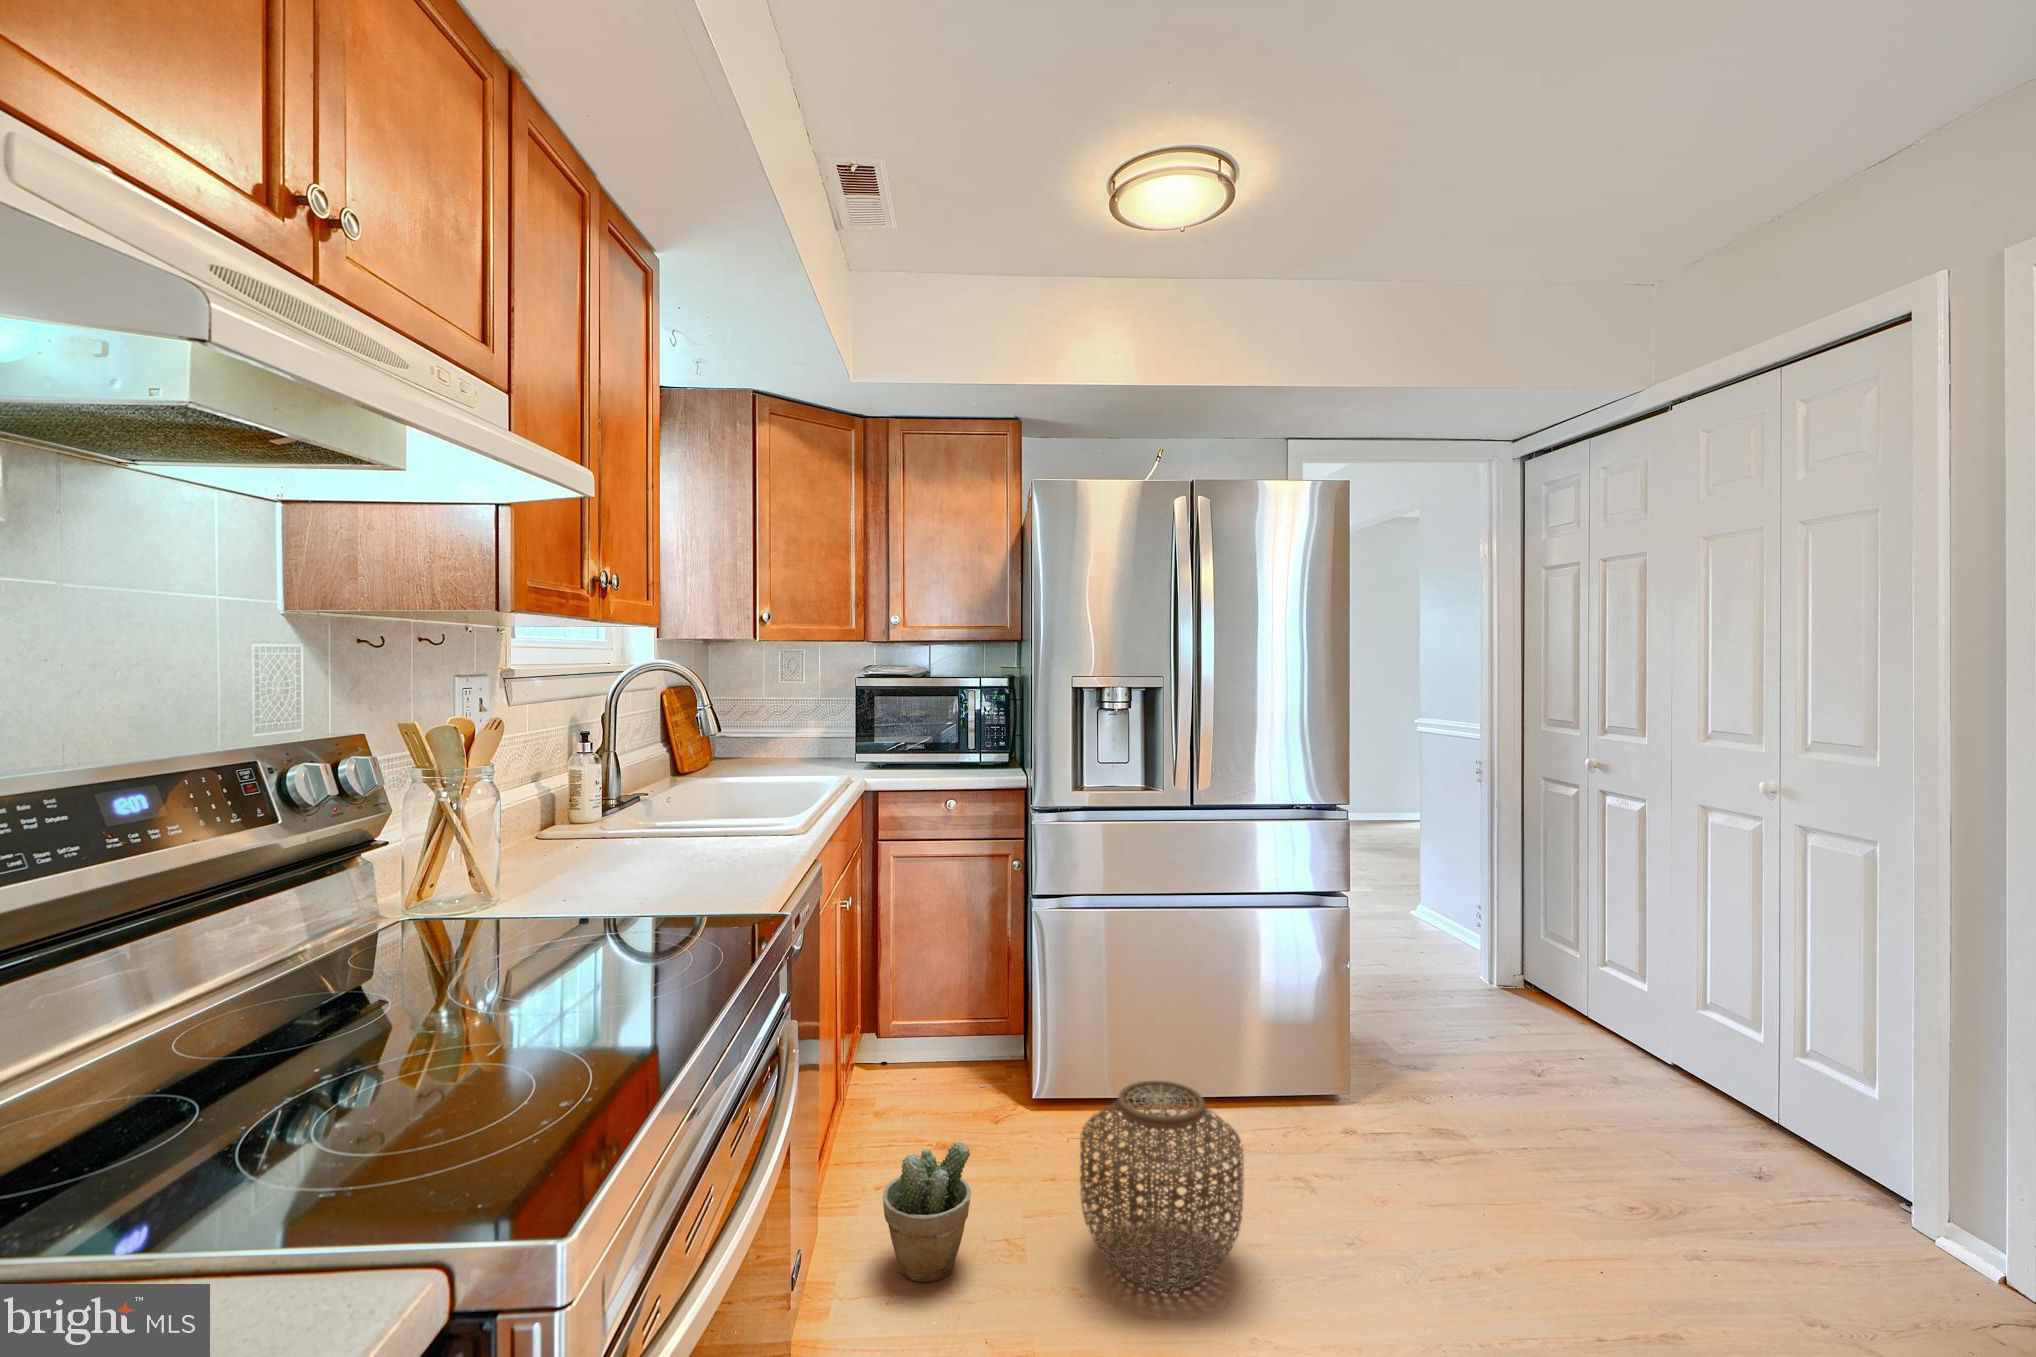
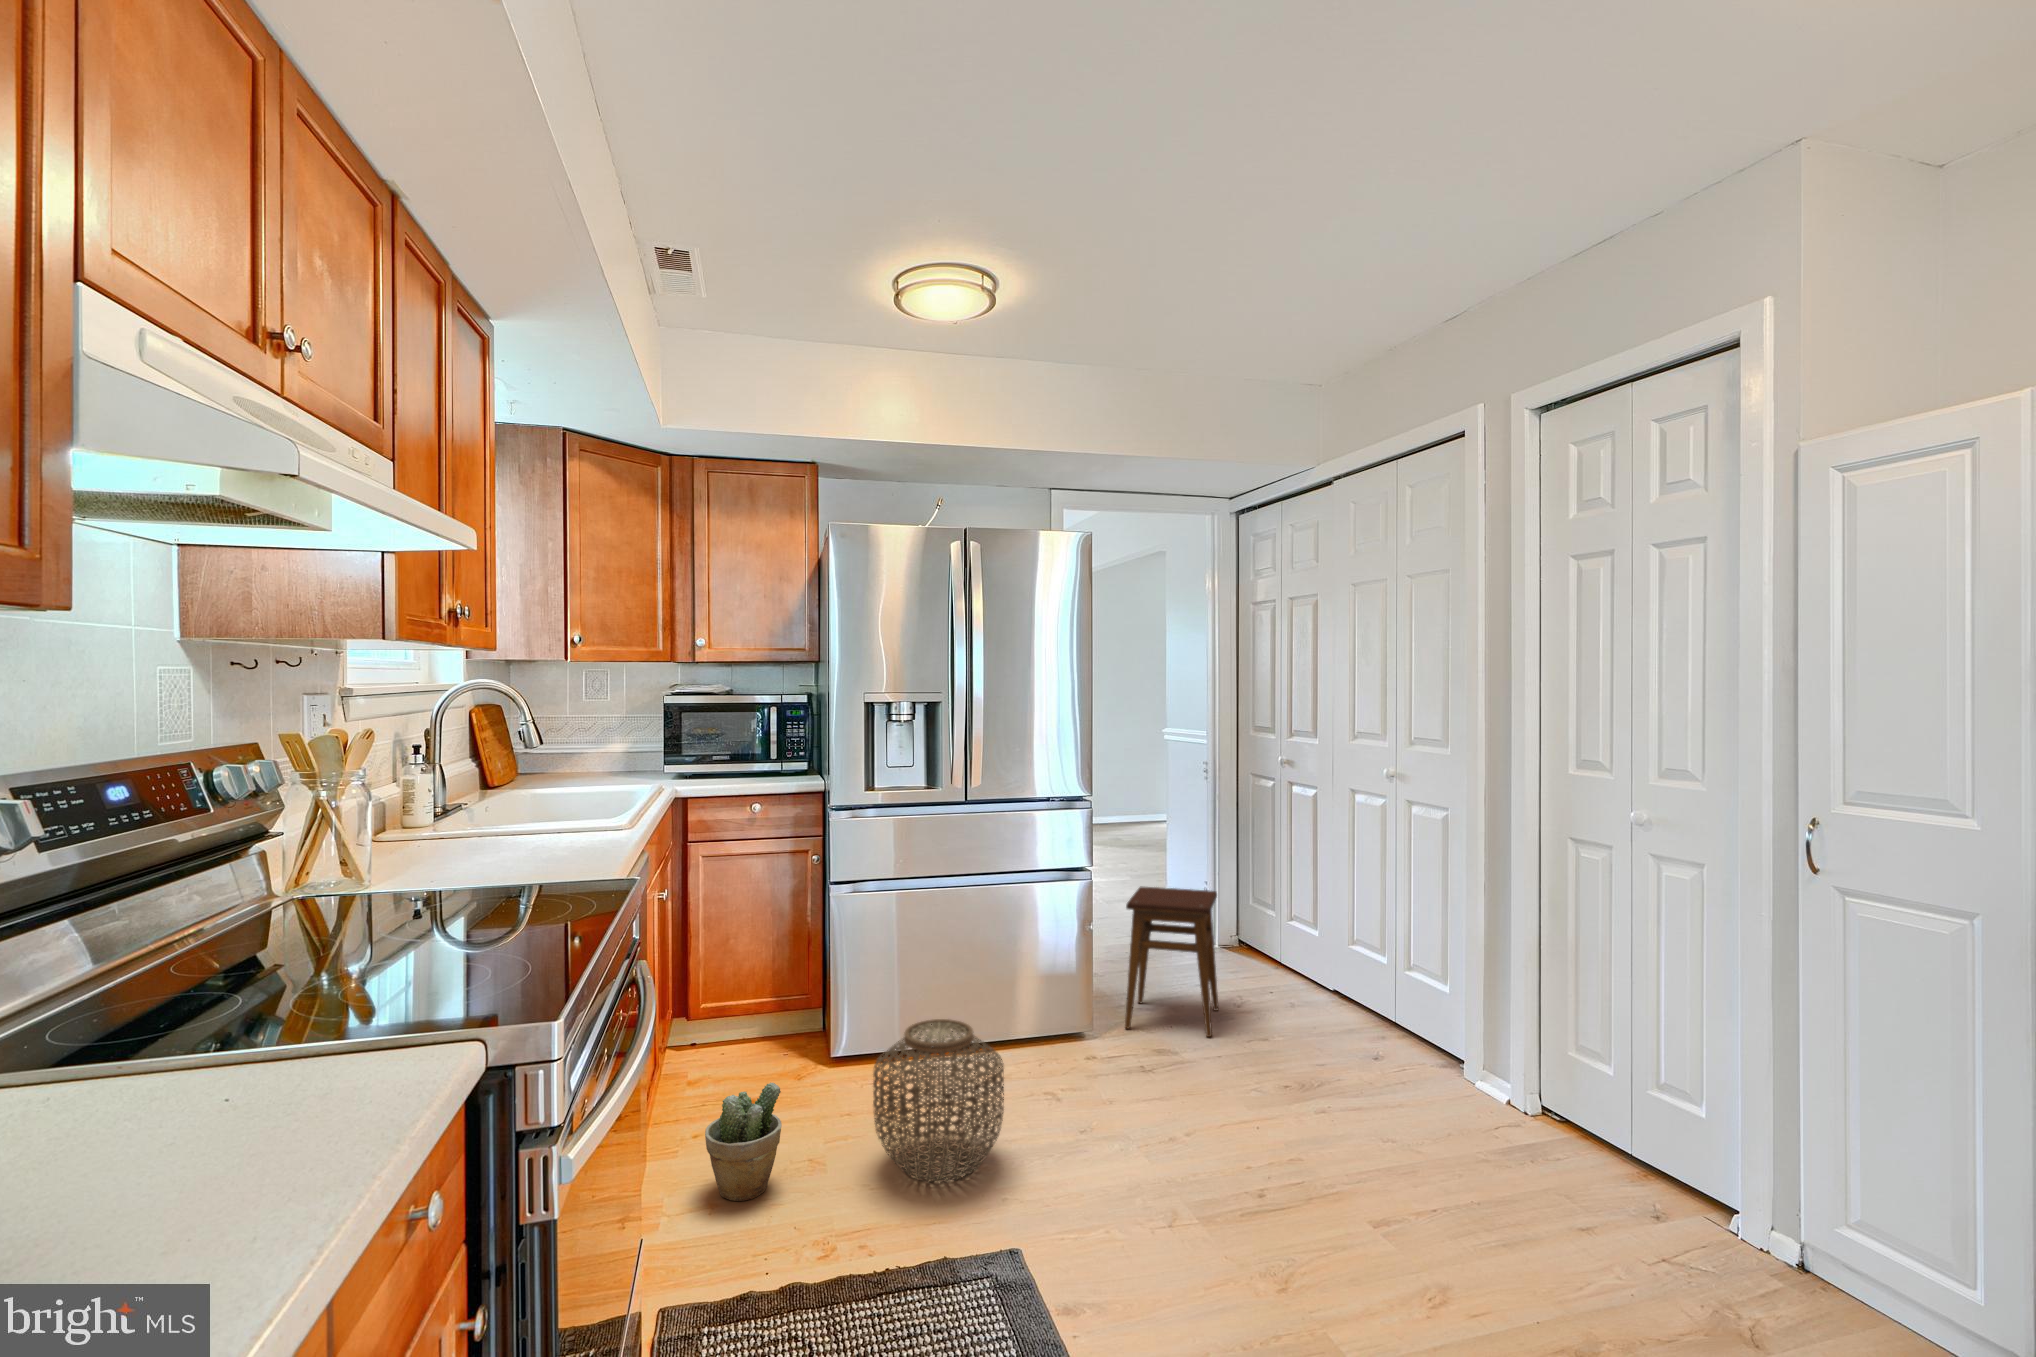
stool: none [1388,916,1509,1115] -> present [1125,886,1218,1037]

